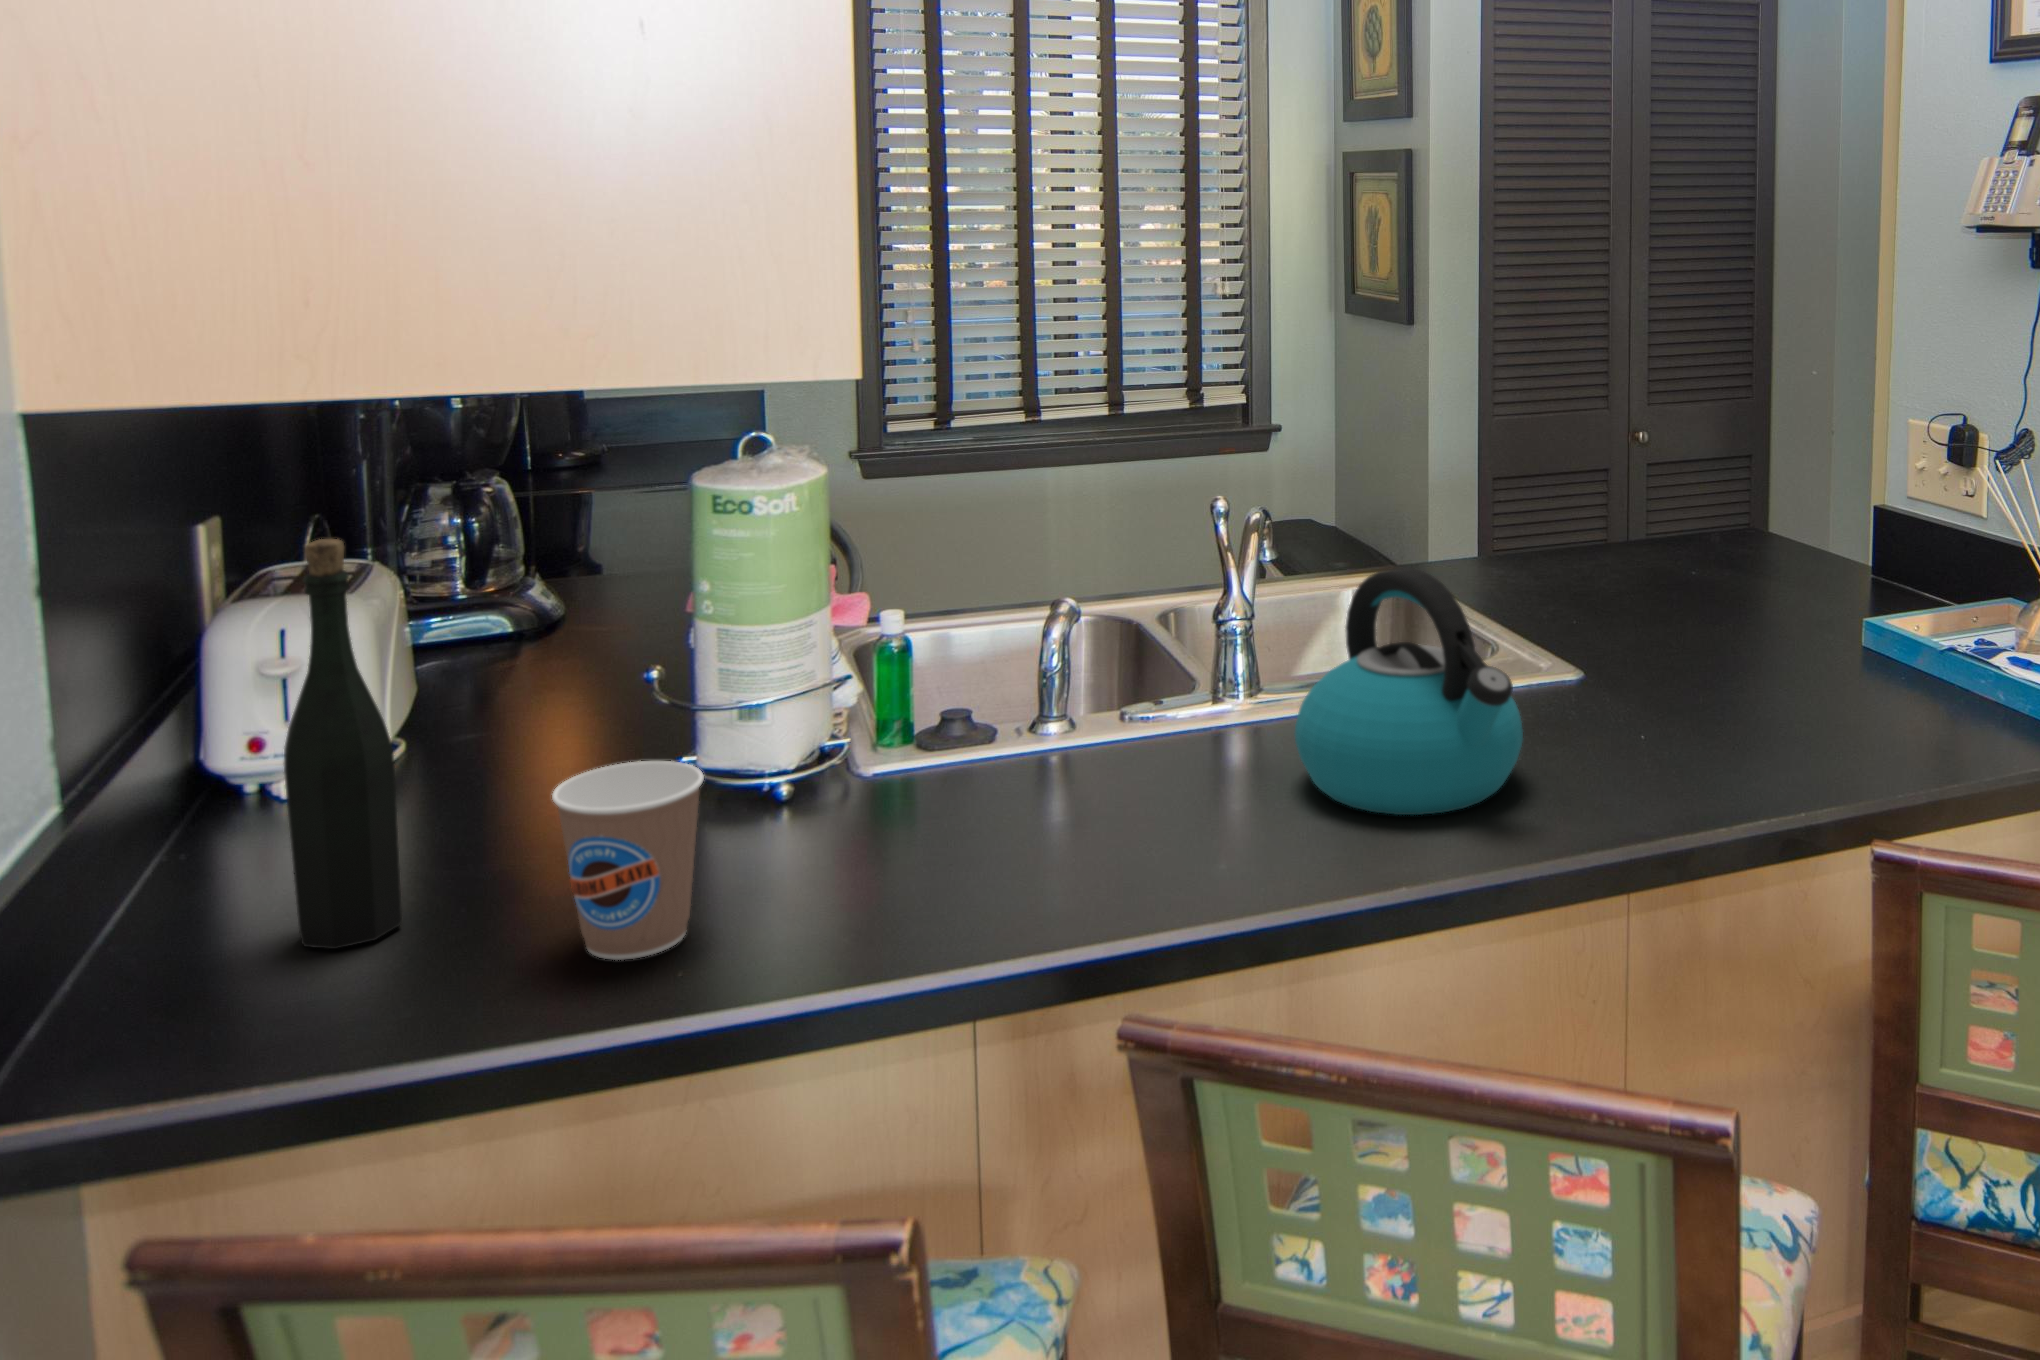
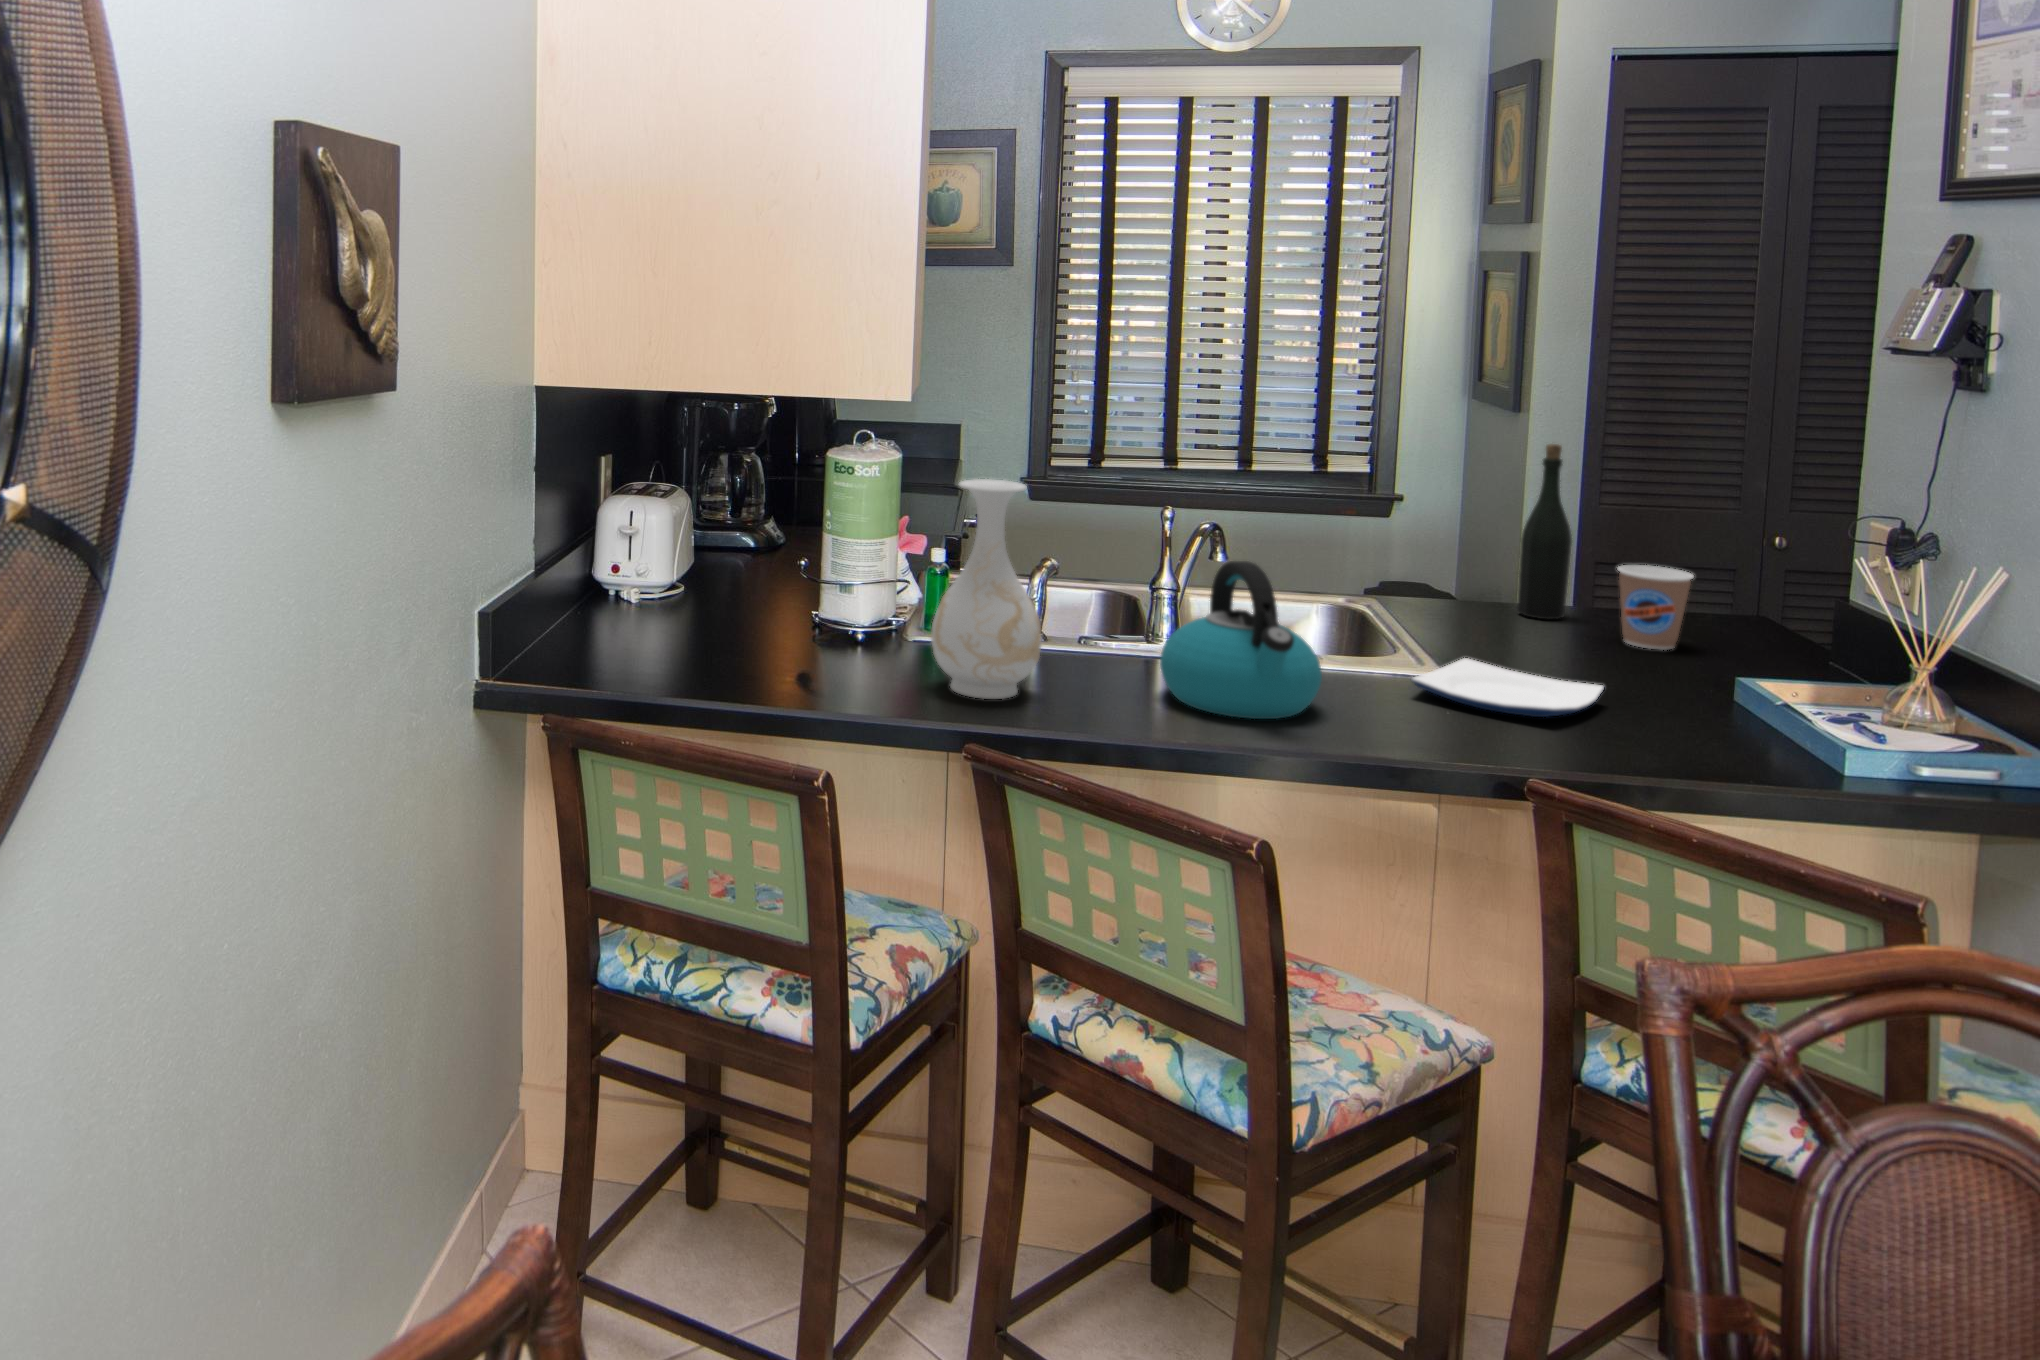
vase: none [948,490,1136,879] -> present [931,479,1042,699]
bottle: present [284,539,402,949] -> present [1517,444,1572,619]
plate: none [1587,646,1784,720] -> present [1412,658,1604,717]
coffee cup: present [552,761,704,960] -> present [1618,565,1693,650]

